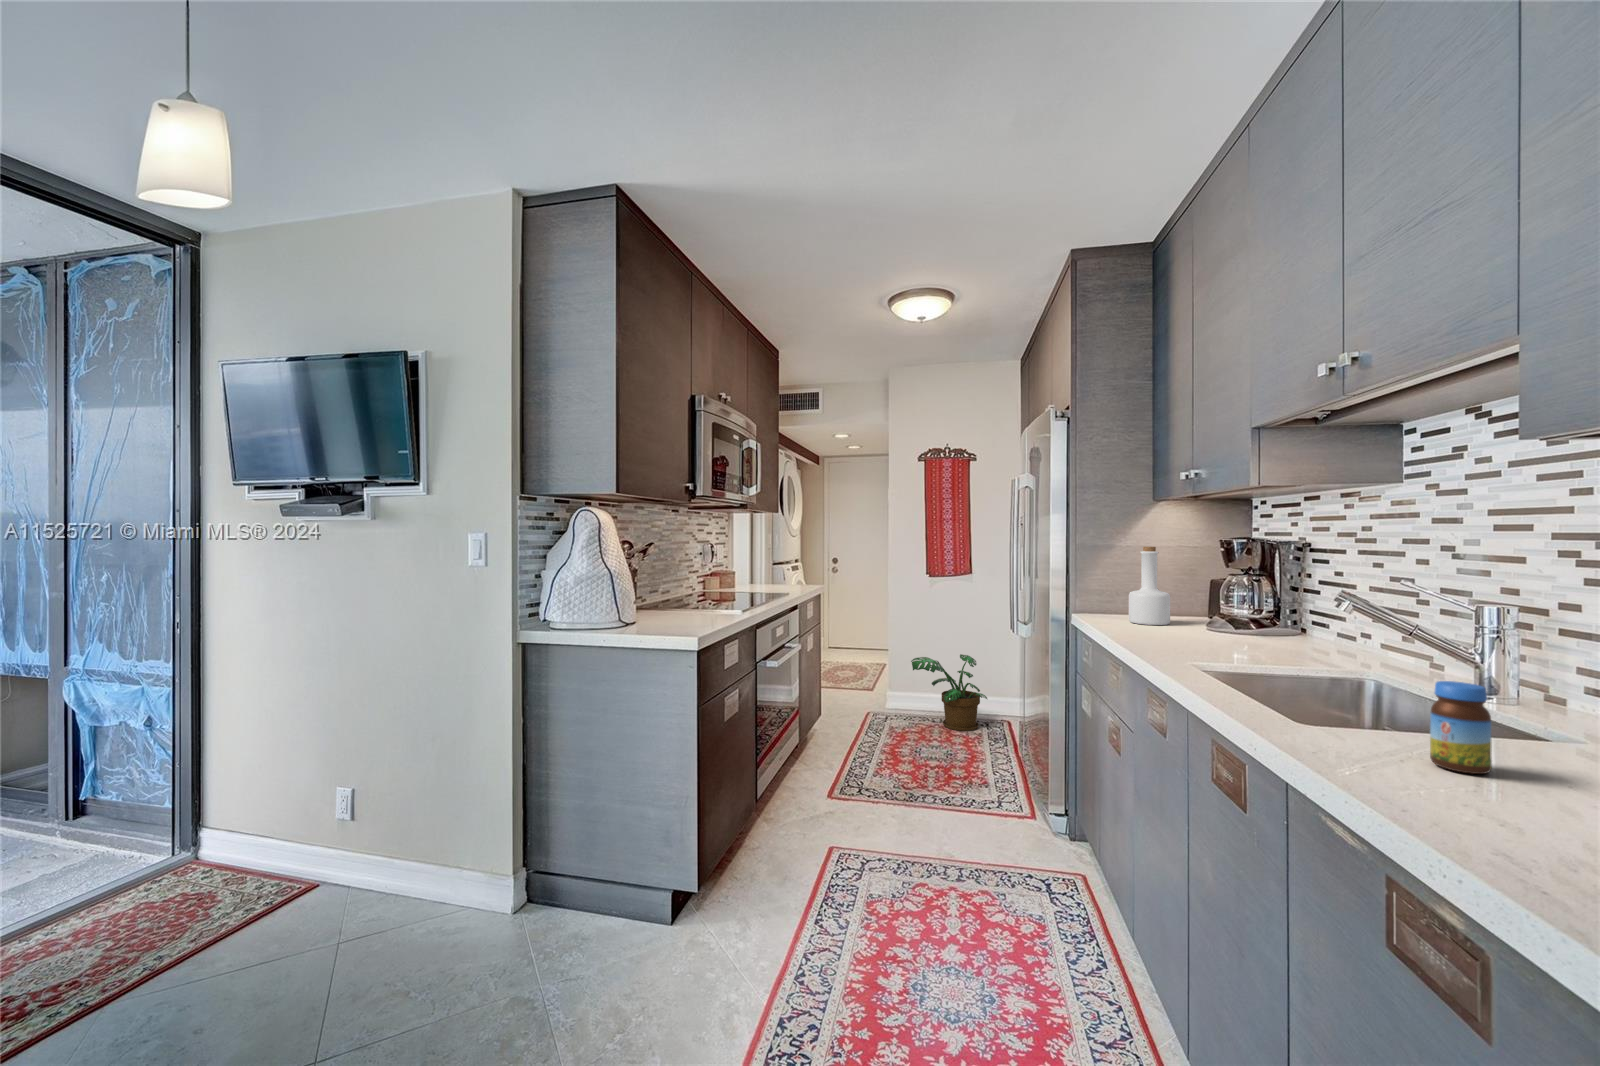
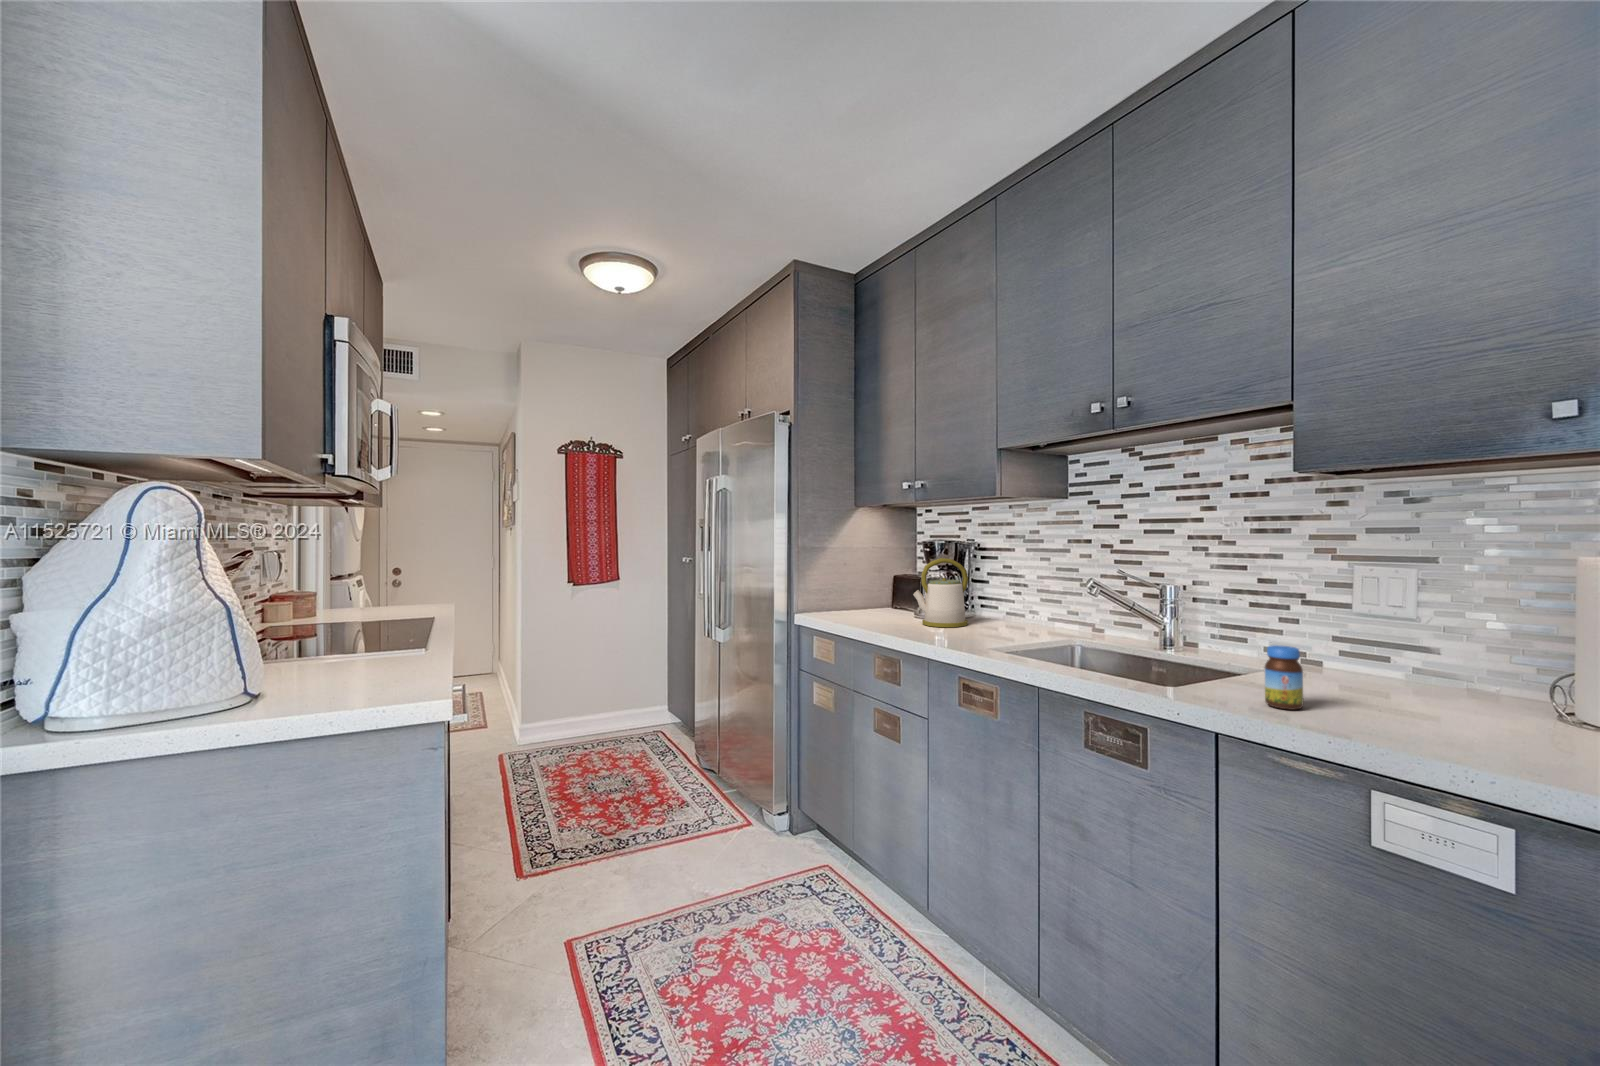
bottle: present [1129,547,1170,625] -> none [846,550,879,620]
kettle: none [1192,558,1269,642] -> present [913,558,968,627]
potted plant: present [911,654,987,731] -> none [565,669,643,752]

